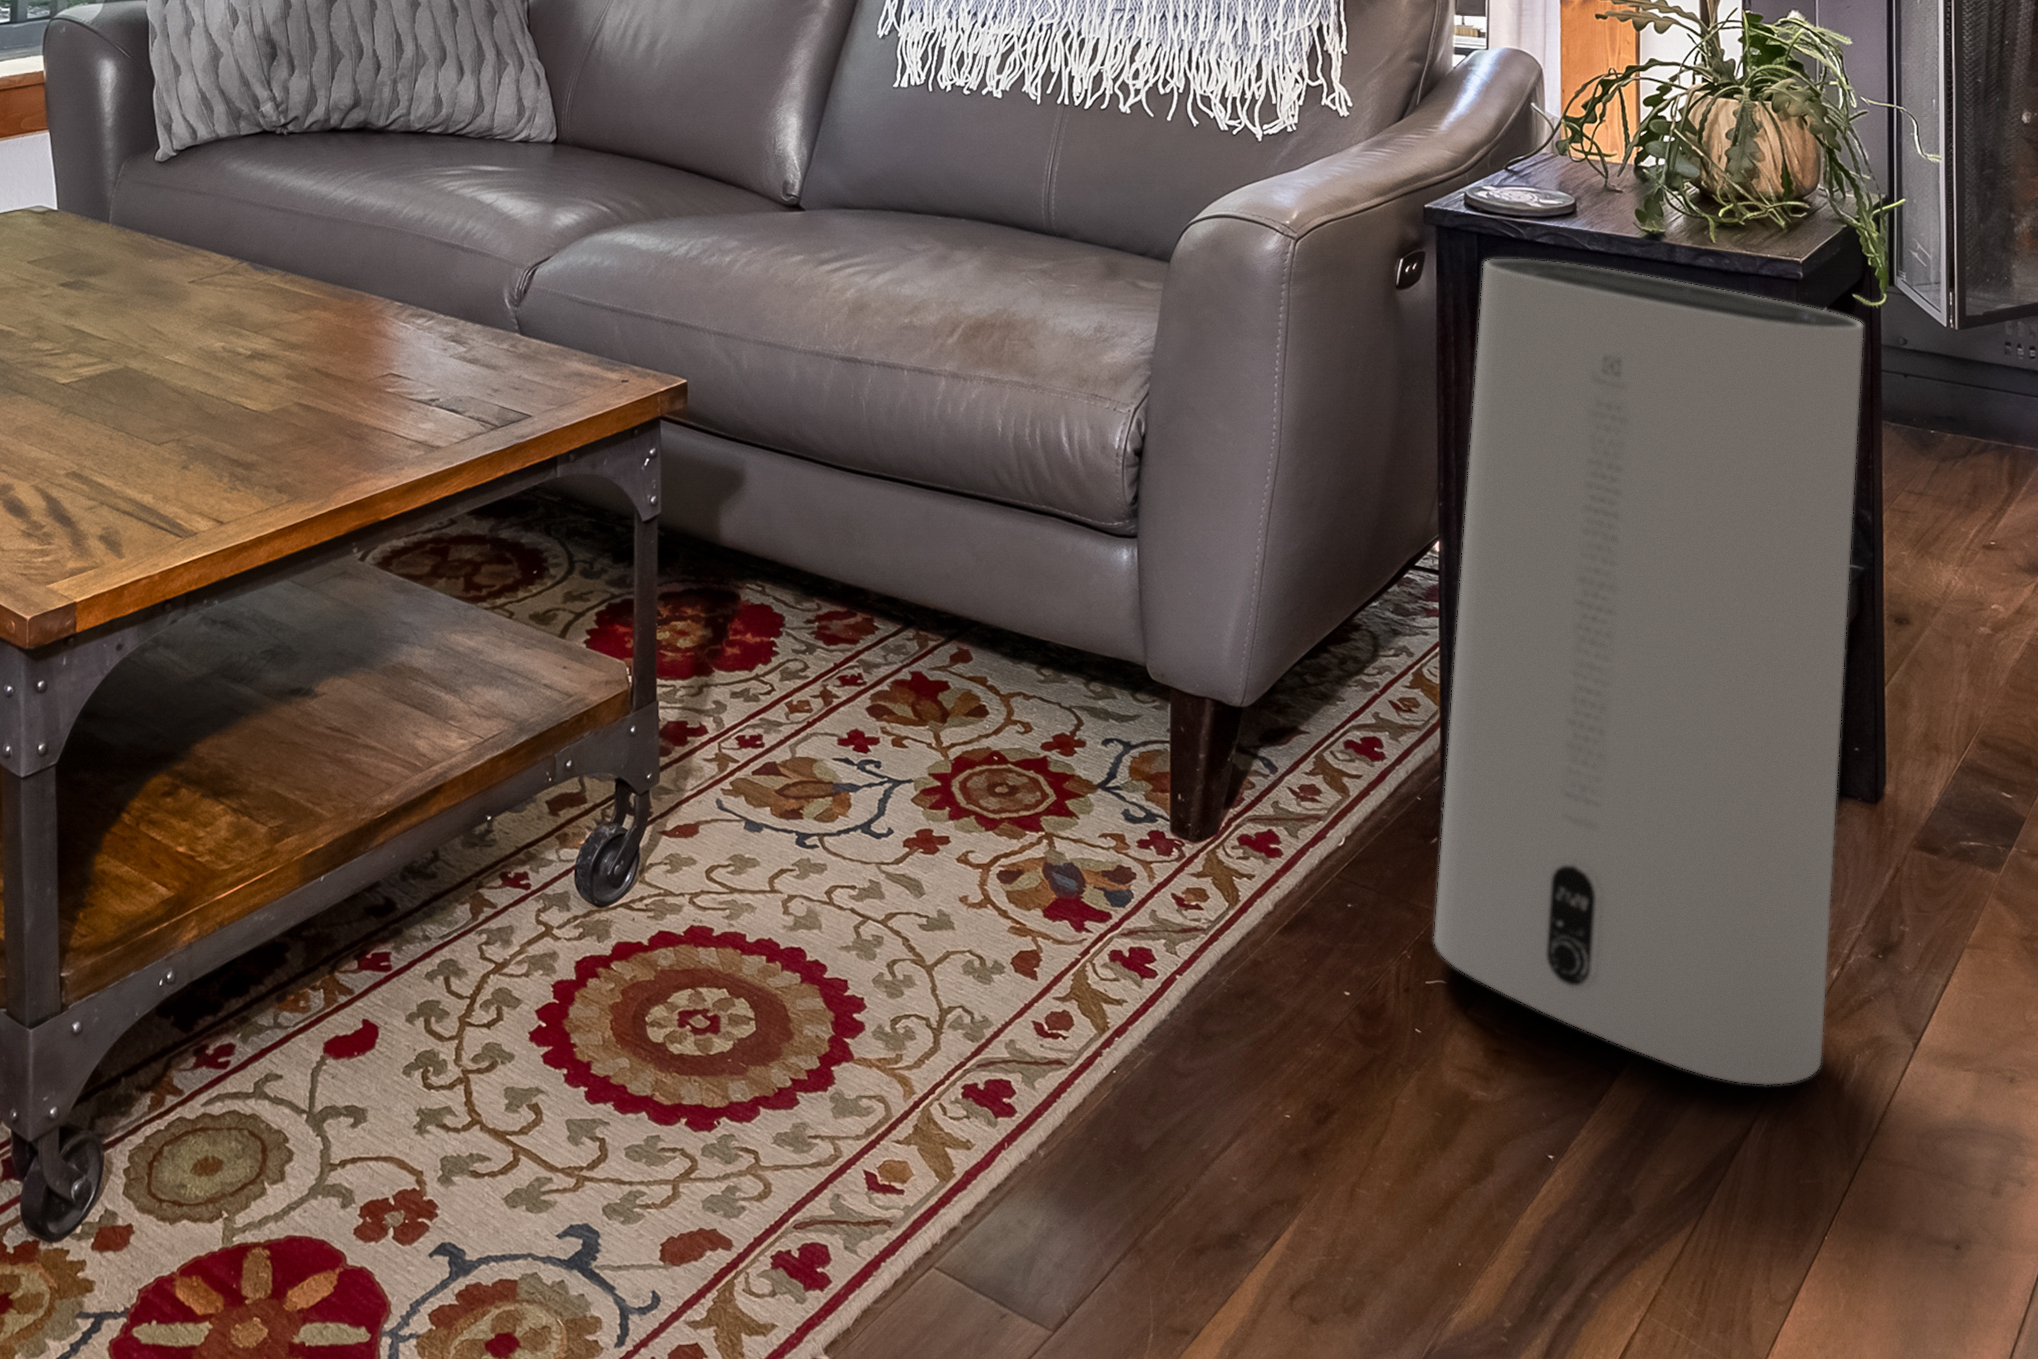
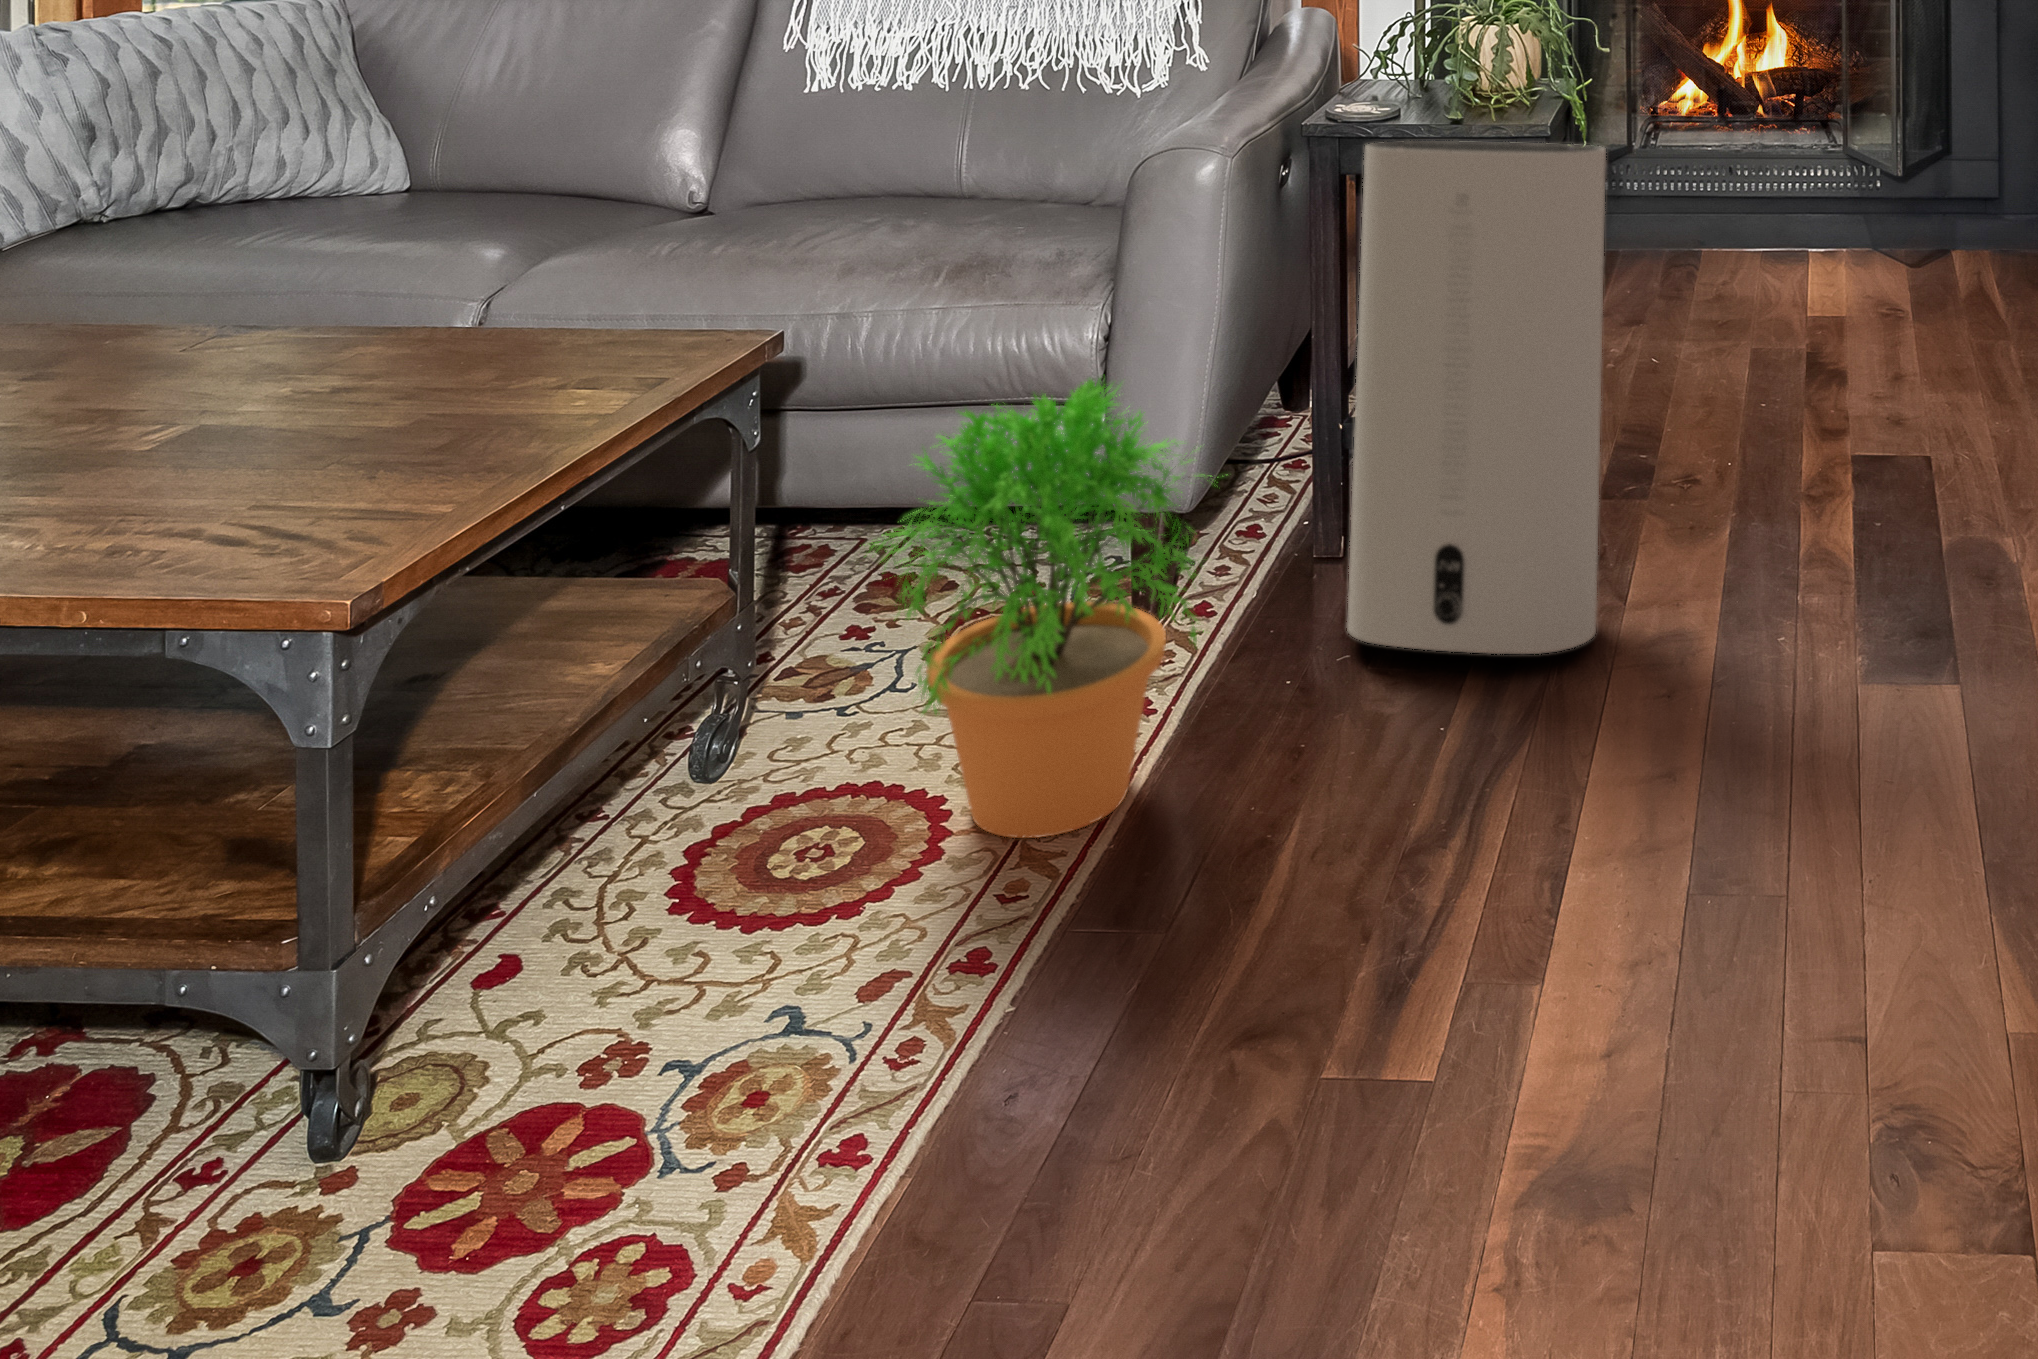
potted plant: none [754,511,1223,1109] -> present [871,379,1208,838]

